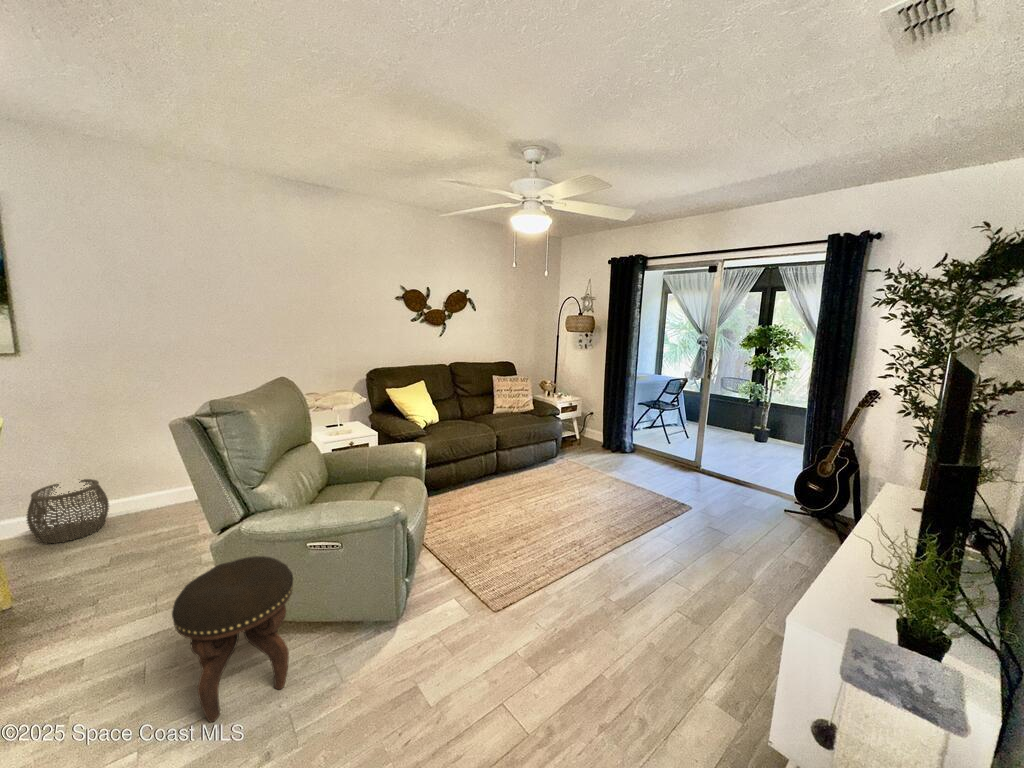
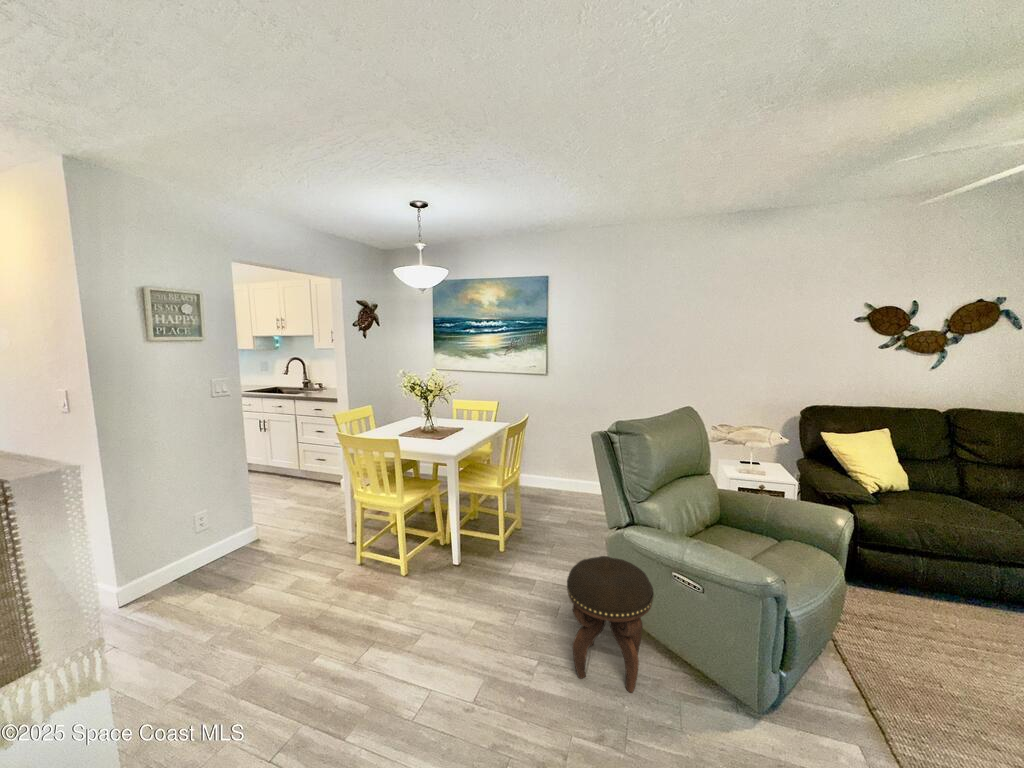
woven basket: present [26,479,109,544] -> none [539,459,577,500]

